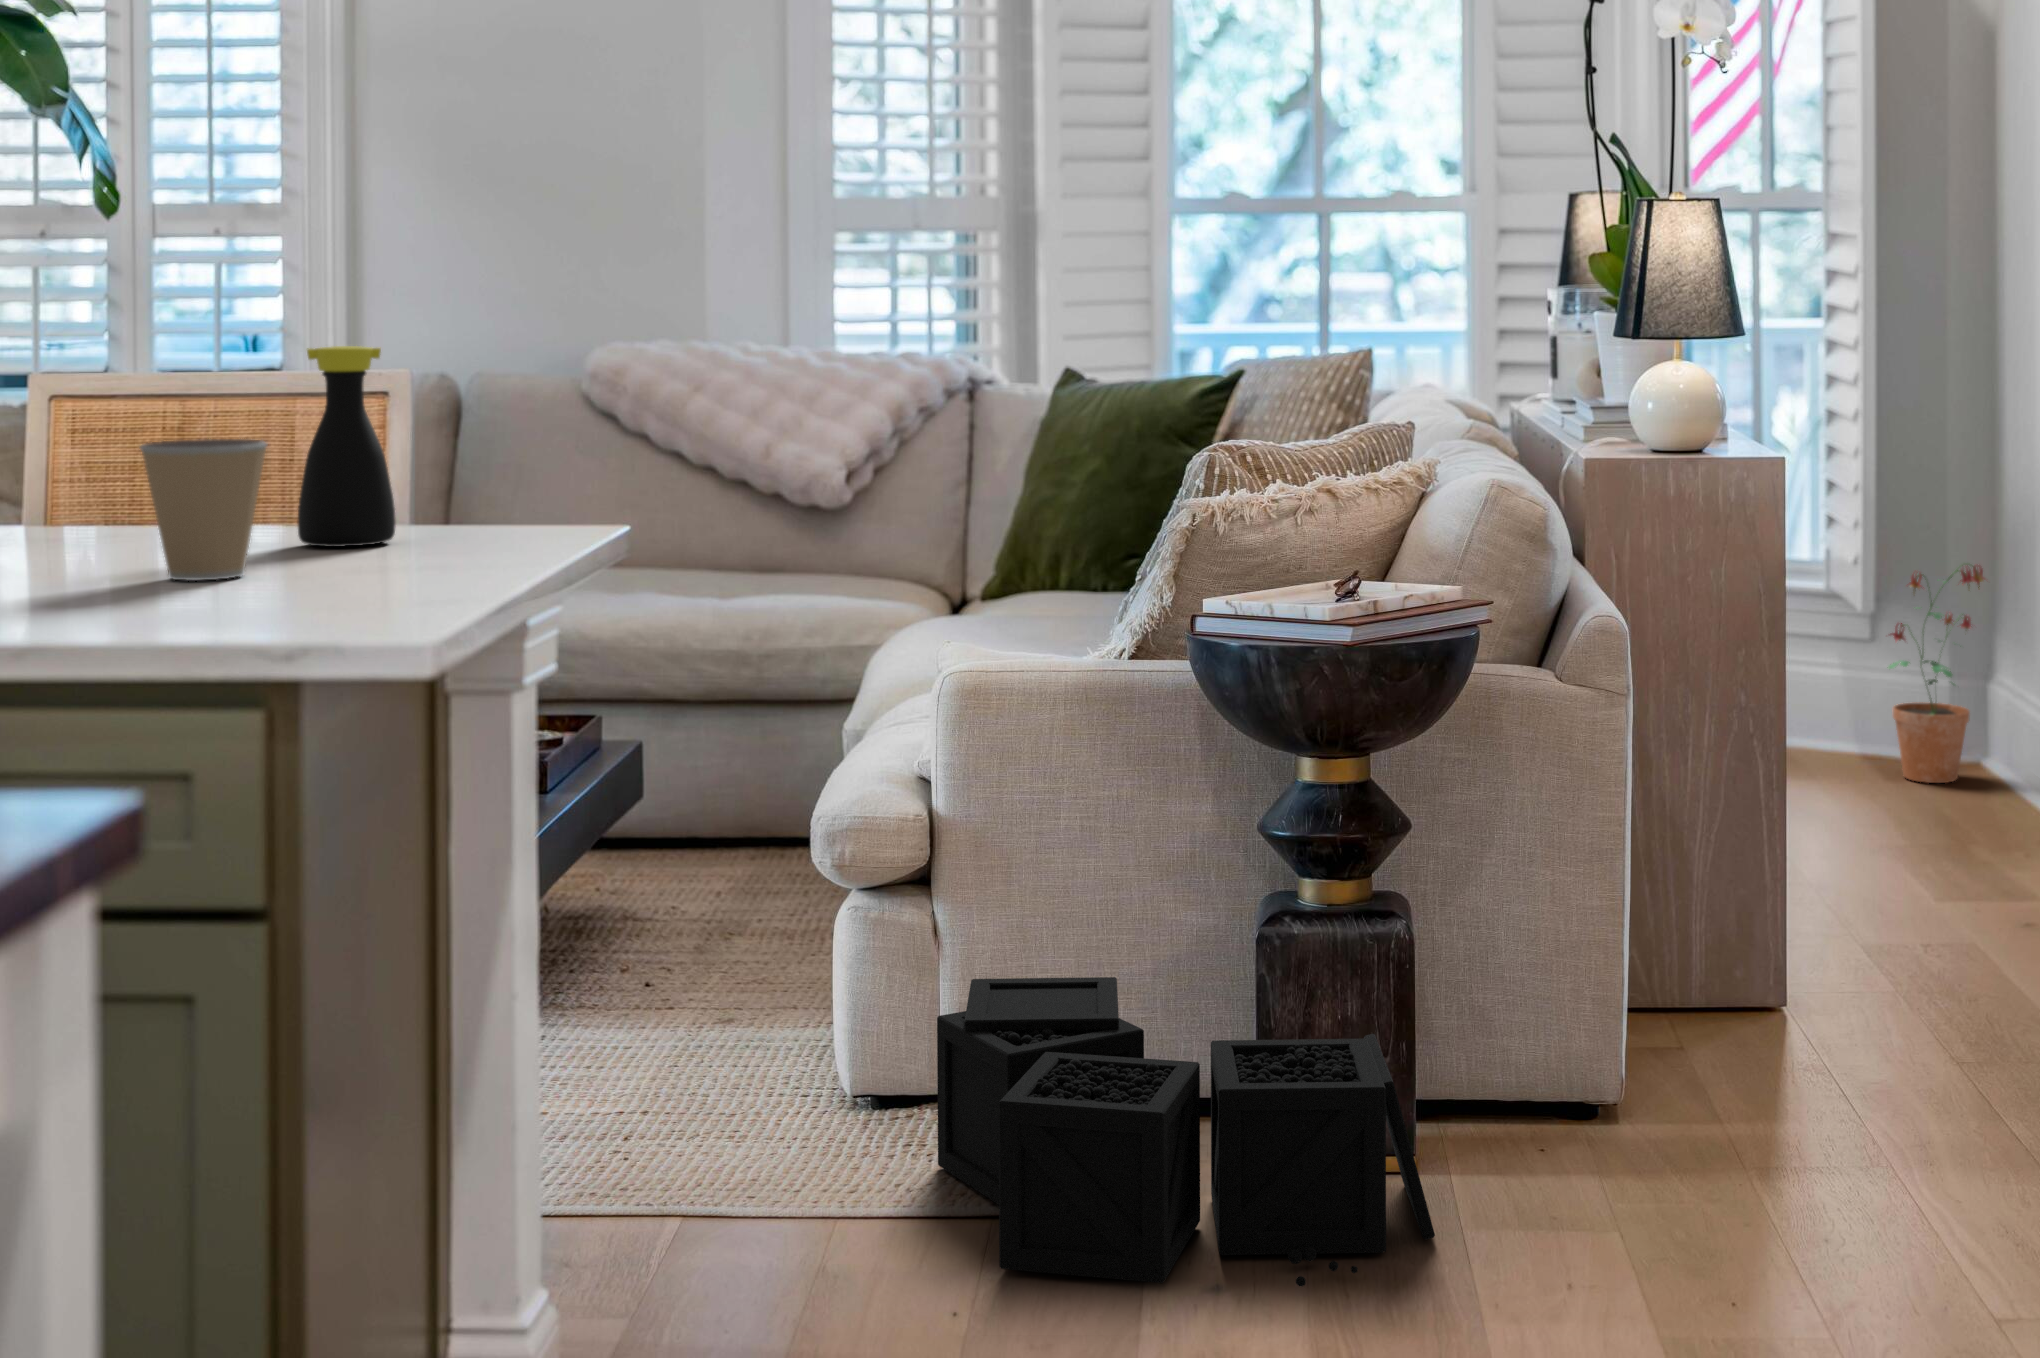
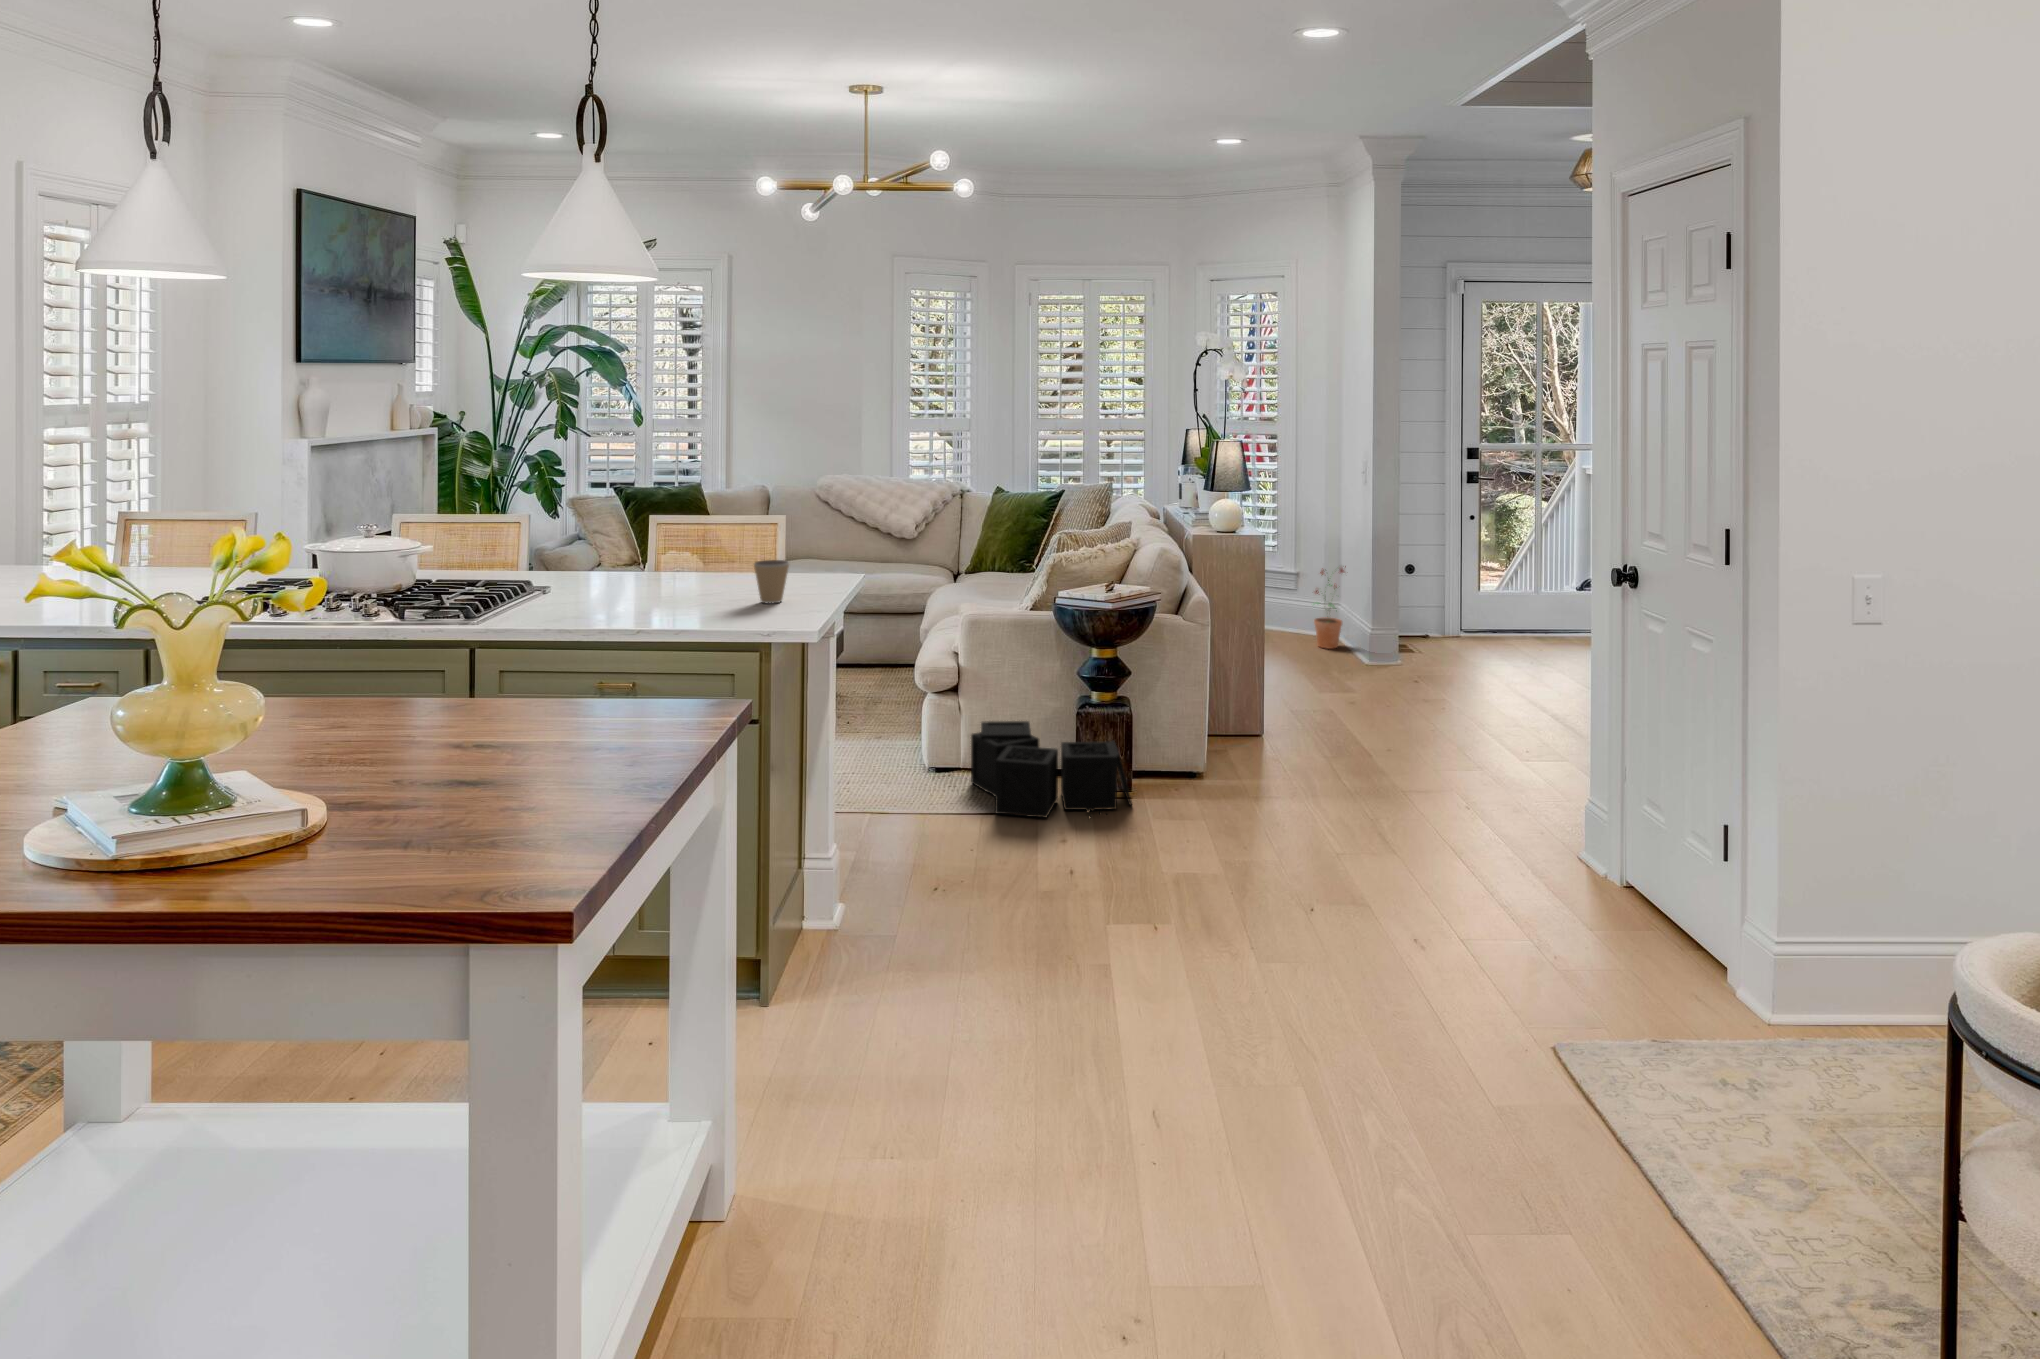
bottle: present [298,346,396,547] -> none [785,525,814,588]

